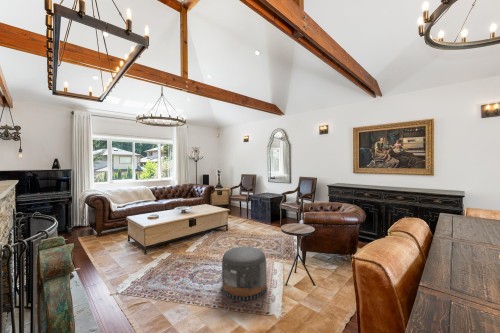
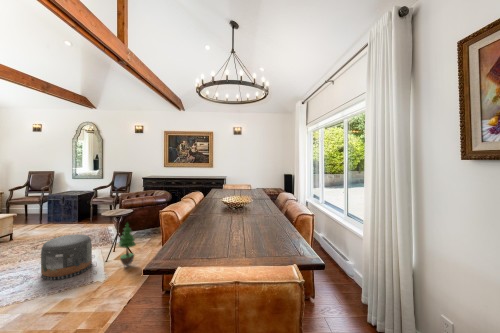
potted tree: none [292,248,315,311] -> present [119,223,136,266]

